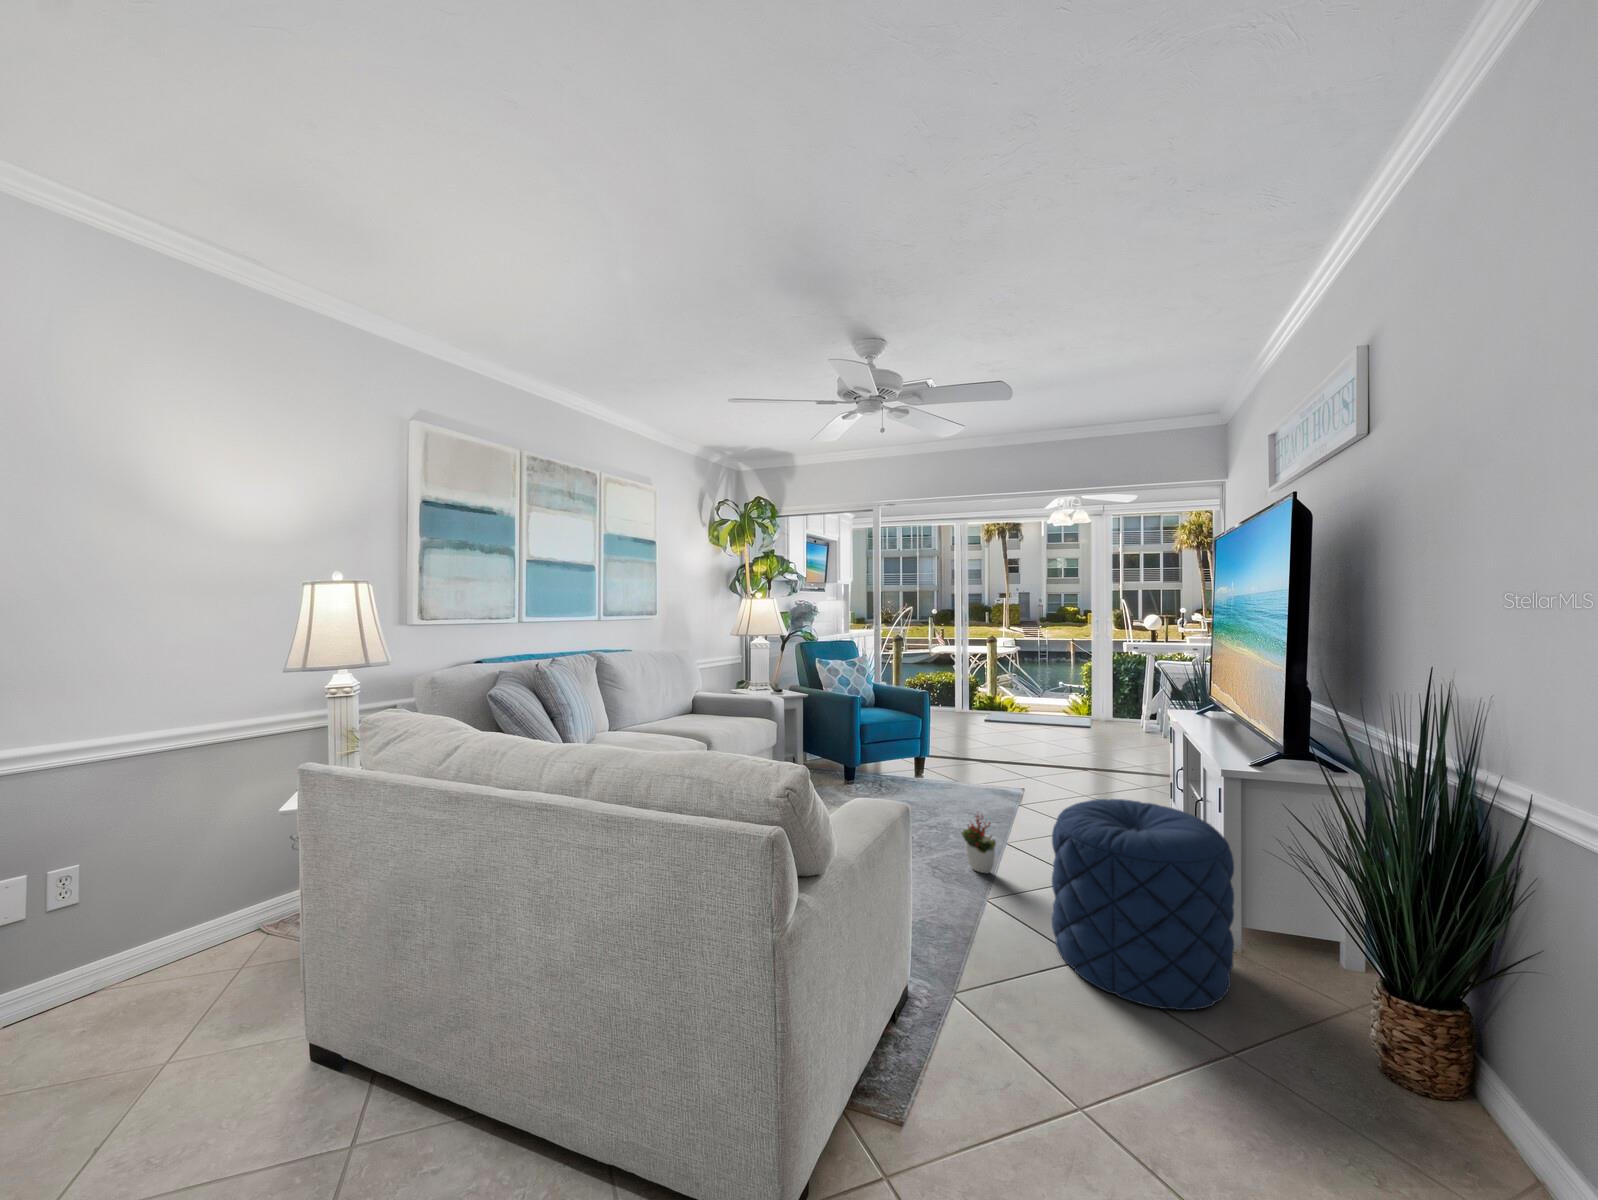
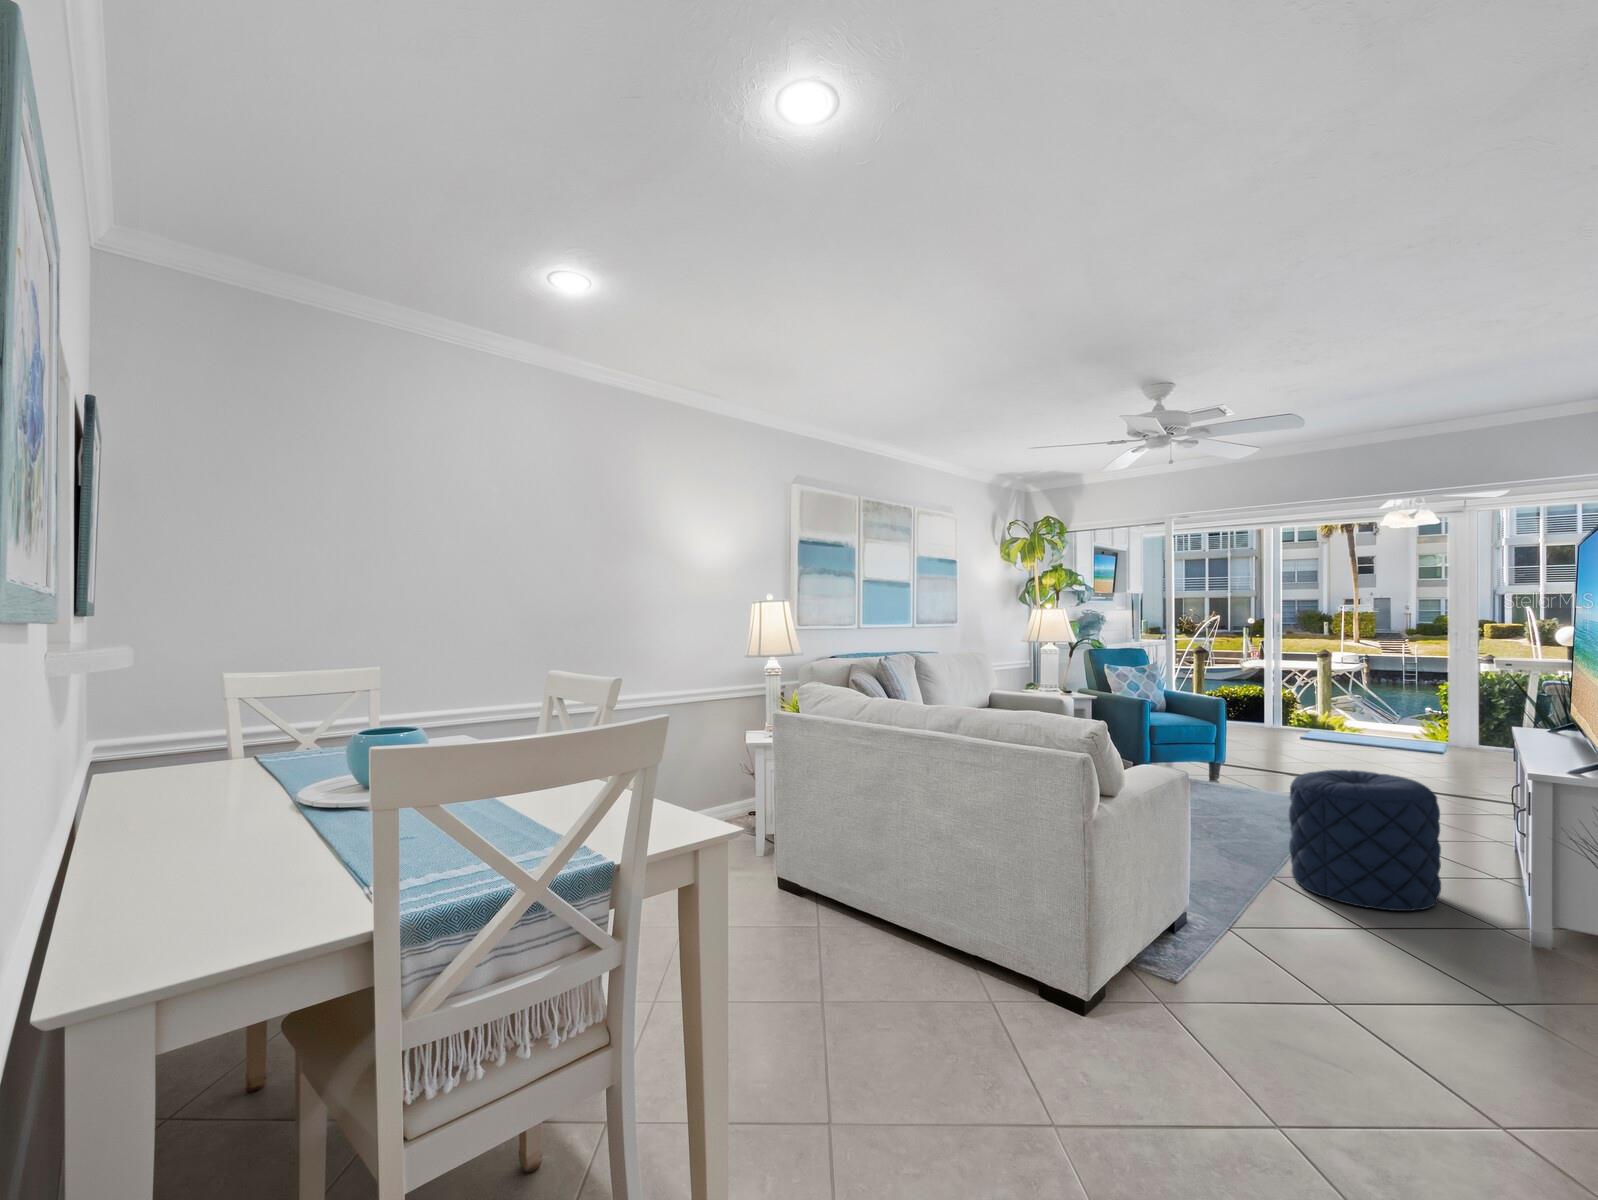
decorative plant: present [962,815,996,873] -> none [1231,789,1262,839]

